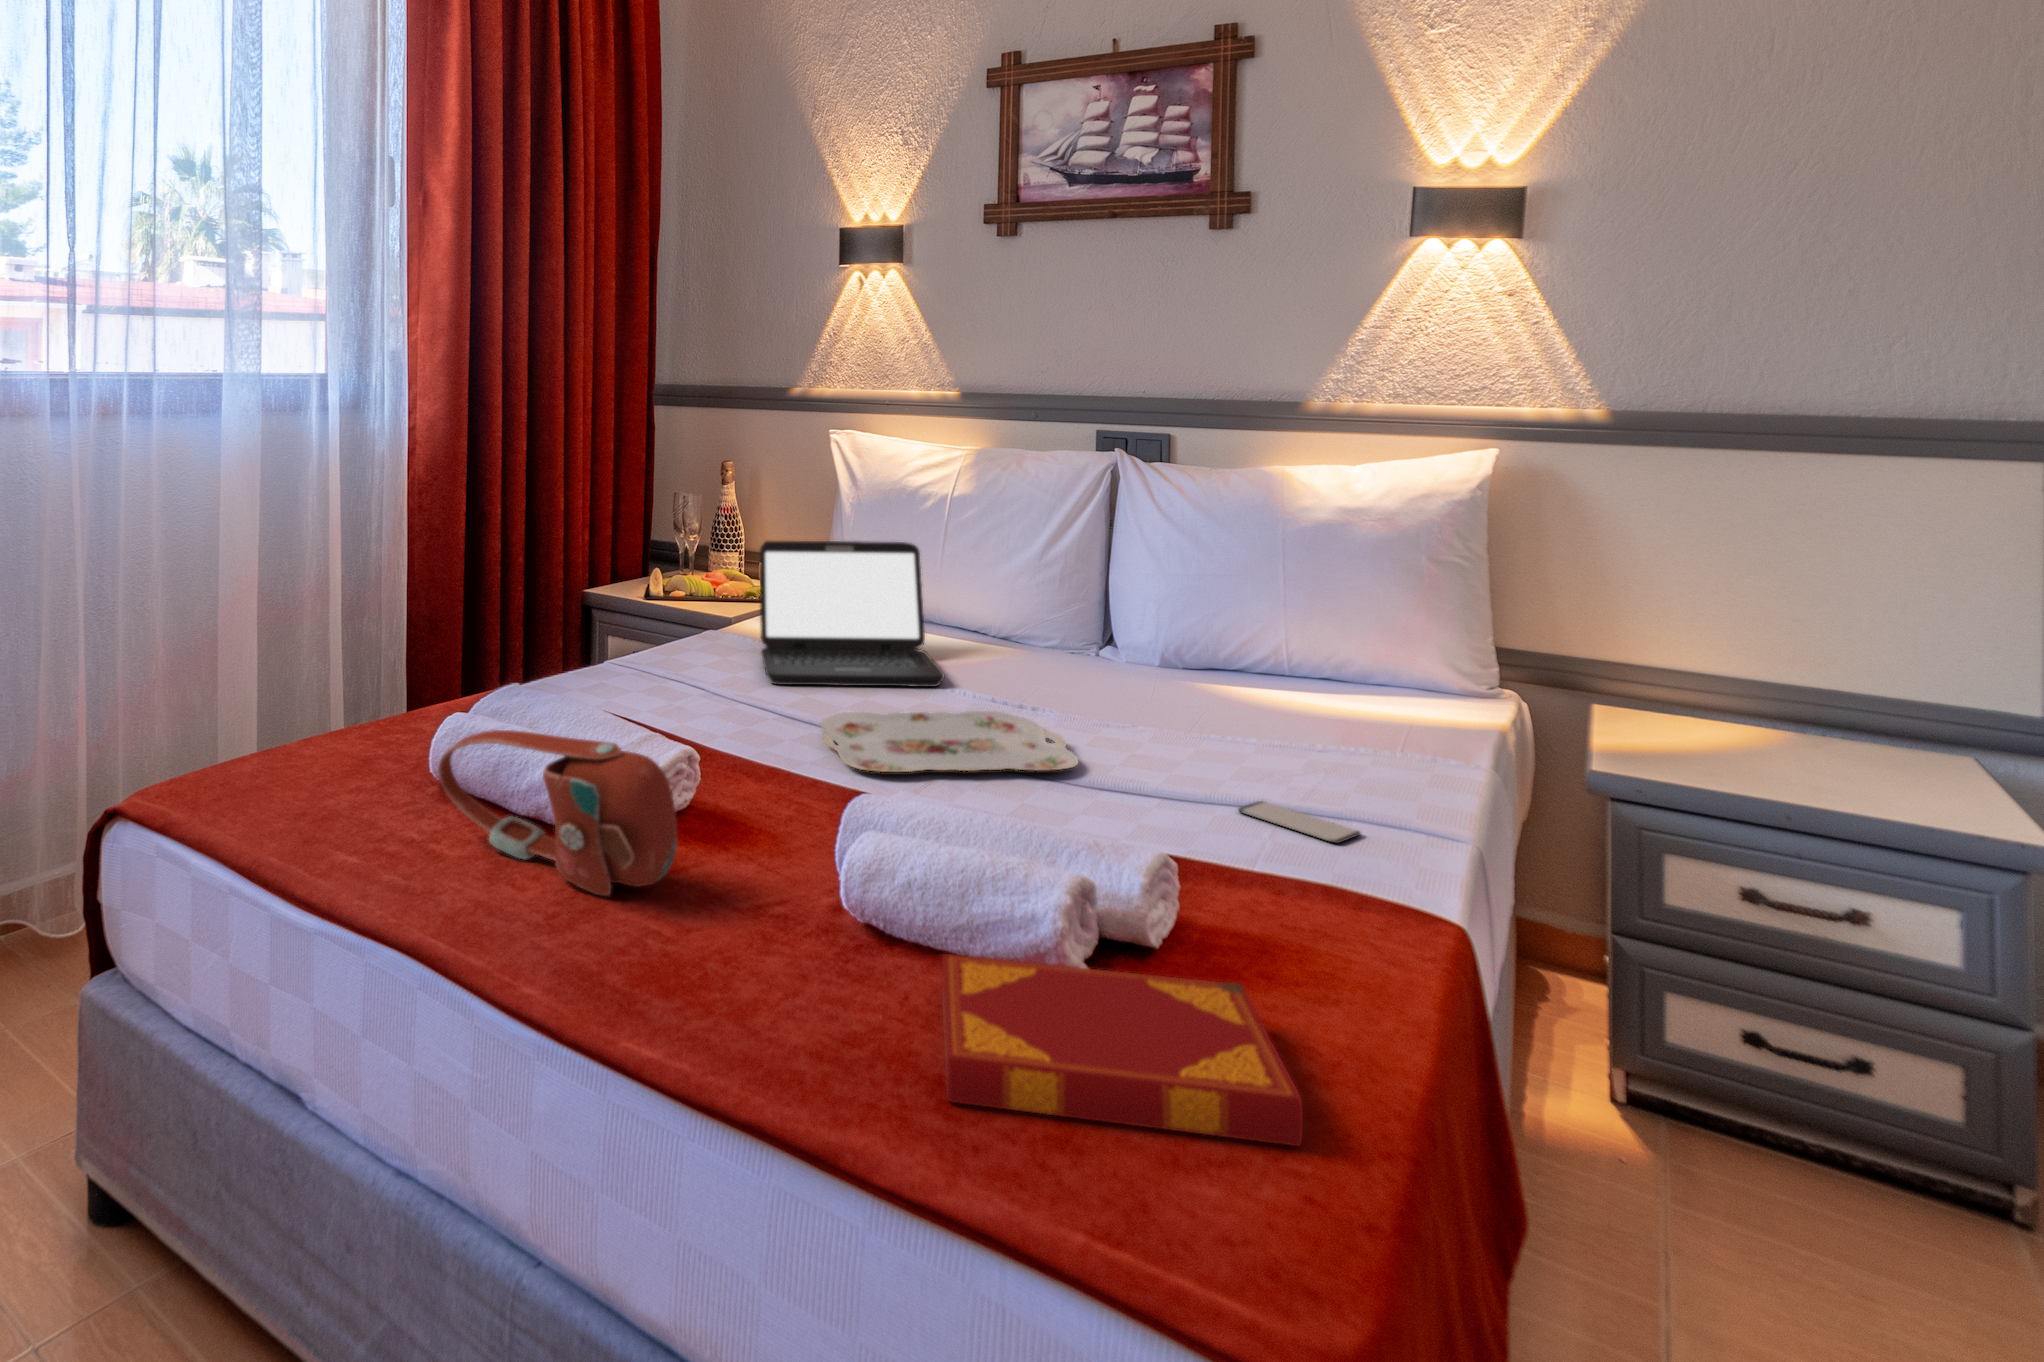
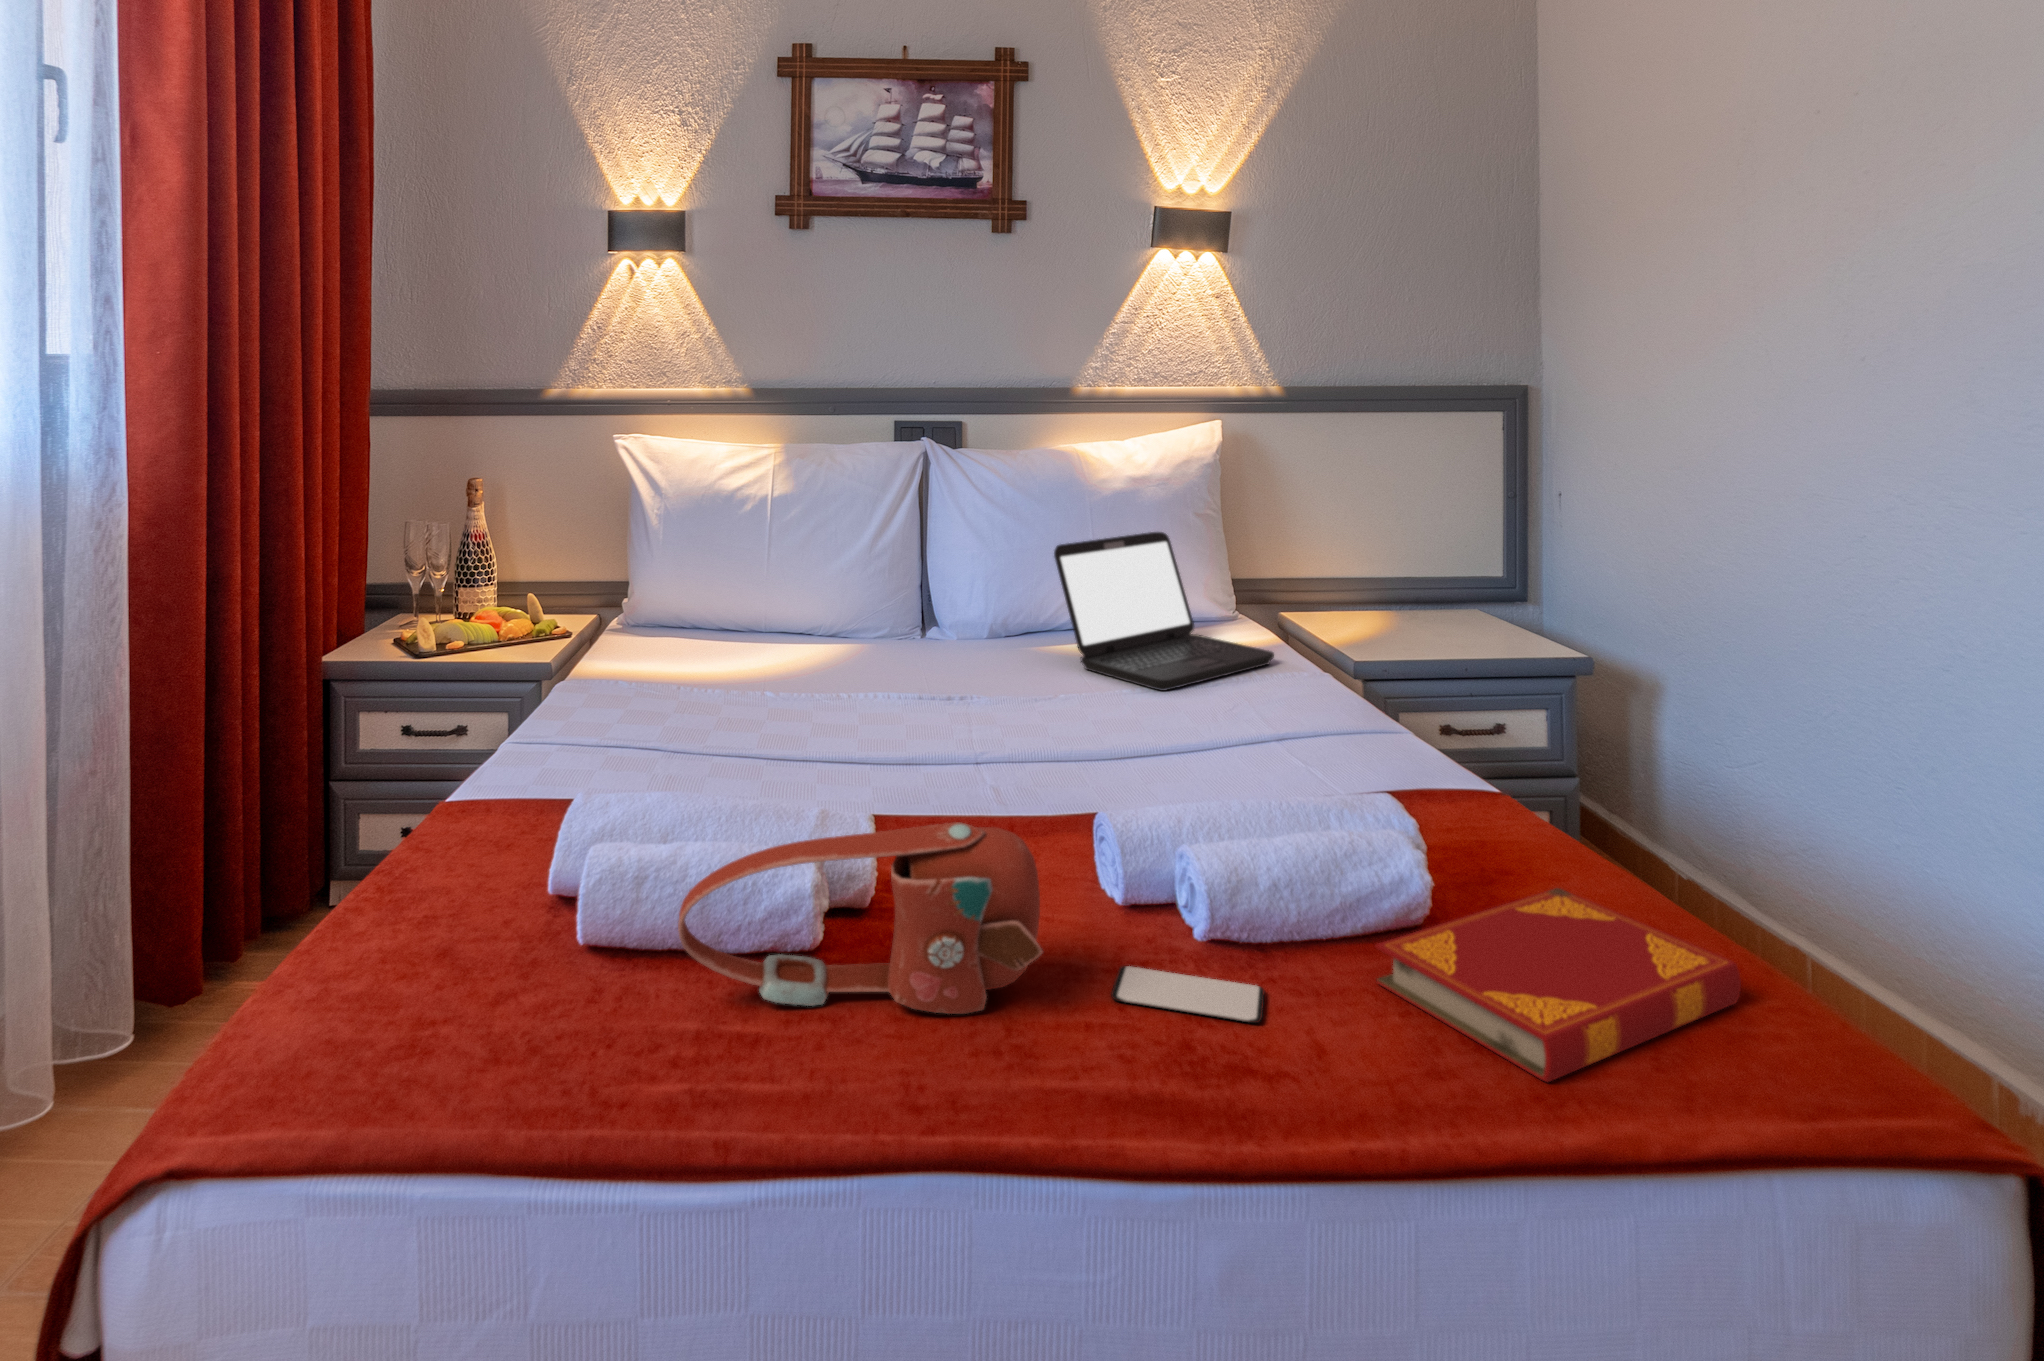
laptop: present [760,541,944,687] -> present [1054,532,1274,691]
serving tray: present [820,711,1078,772] -> none [858,702,1125,790]
smartphone: present [1239,801,1360,843] -> present [1111,966,1264,1023]

